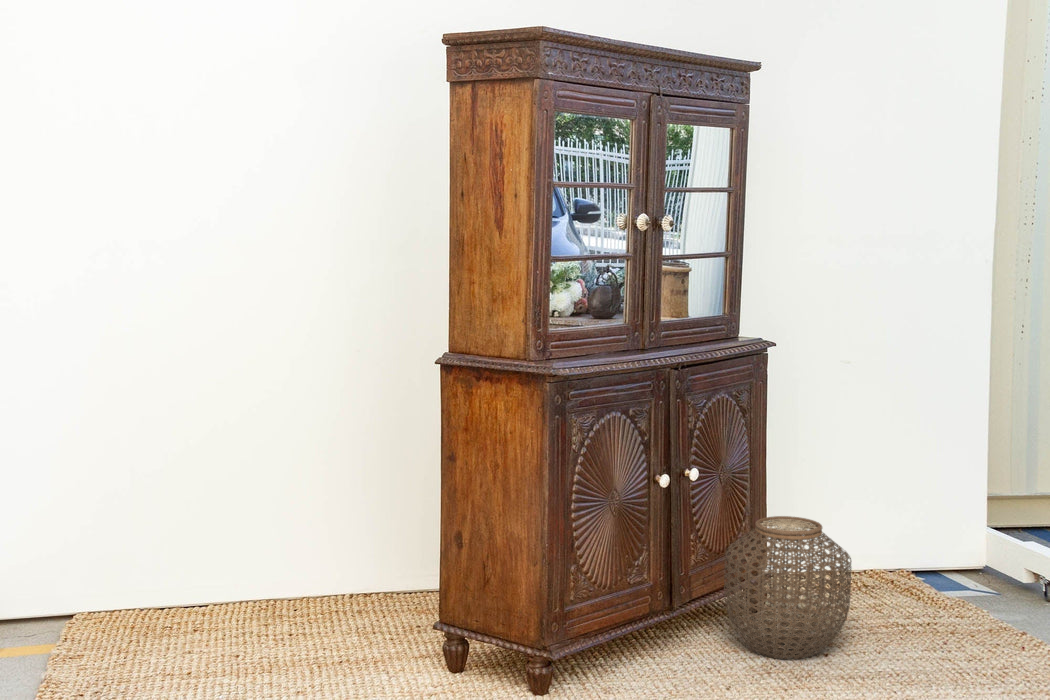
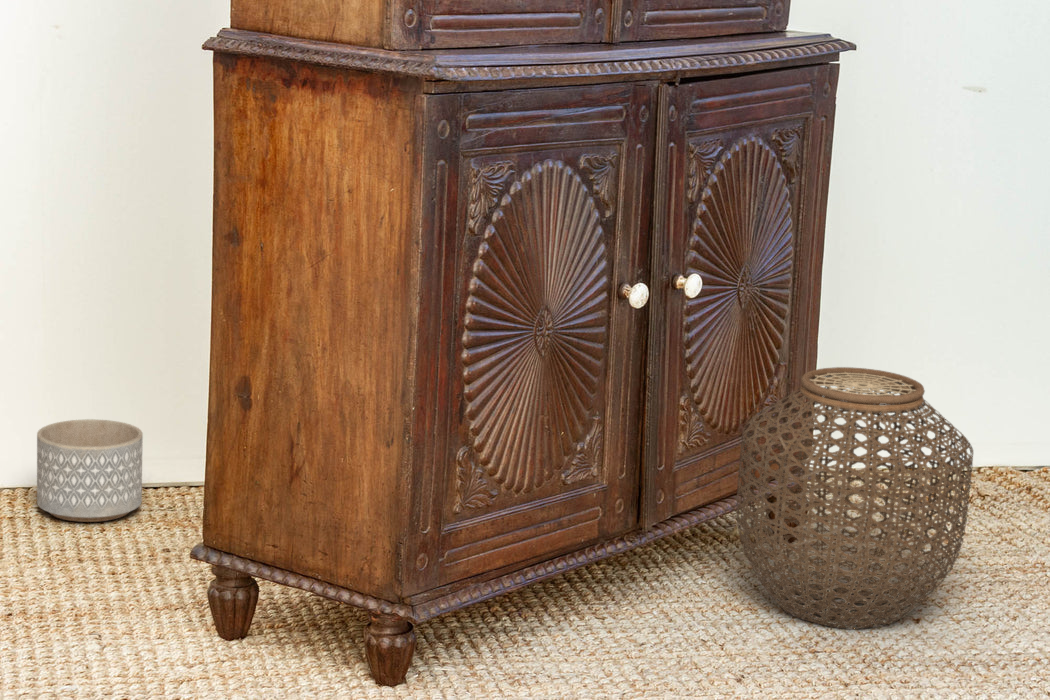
planter: none [349,557,405,613] -> present [37,419,143,522]

